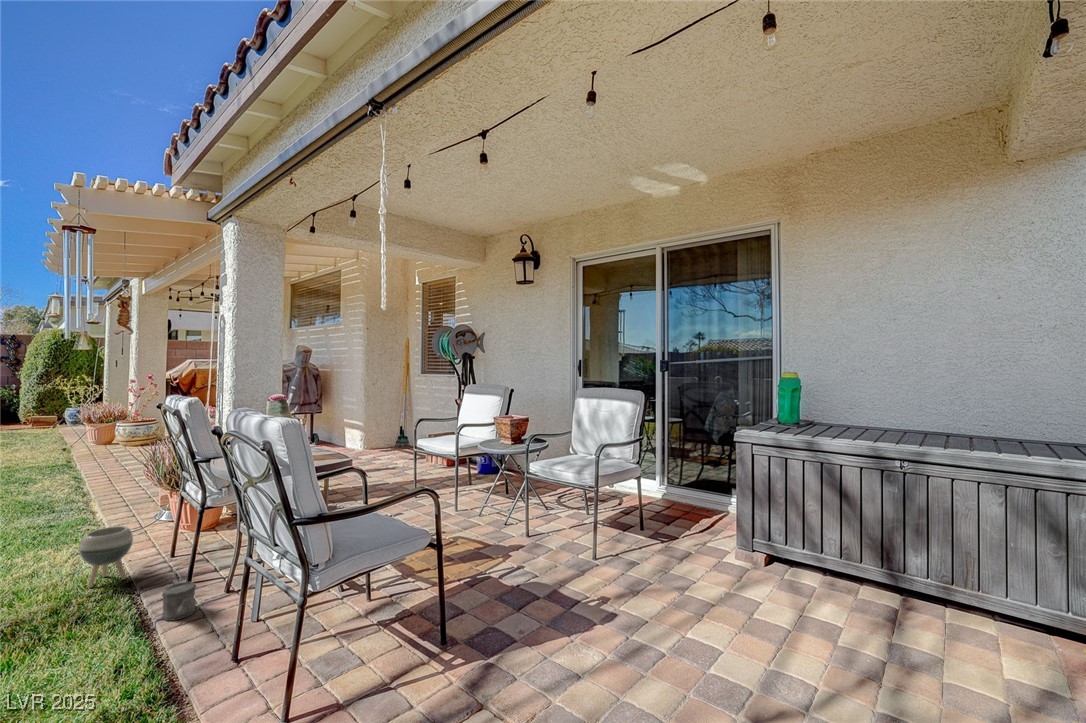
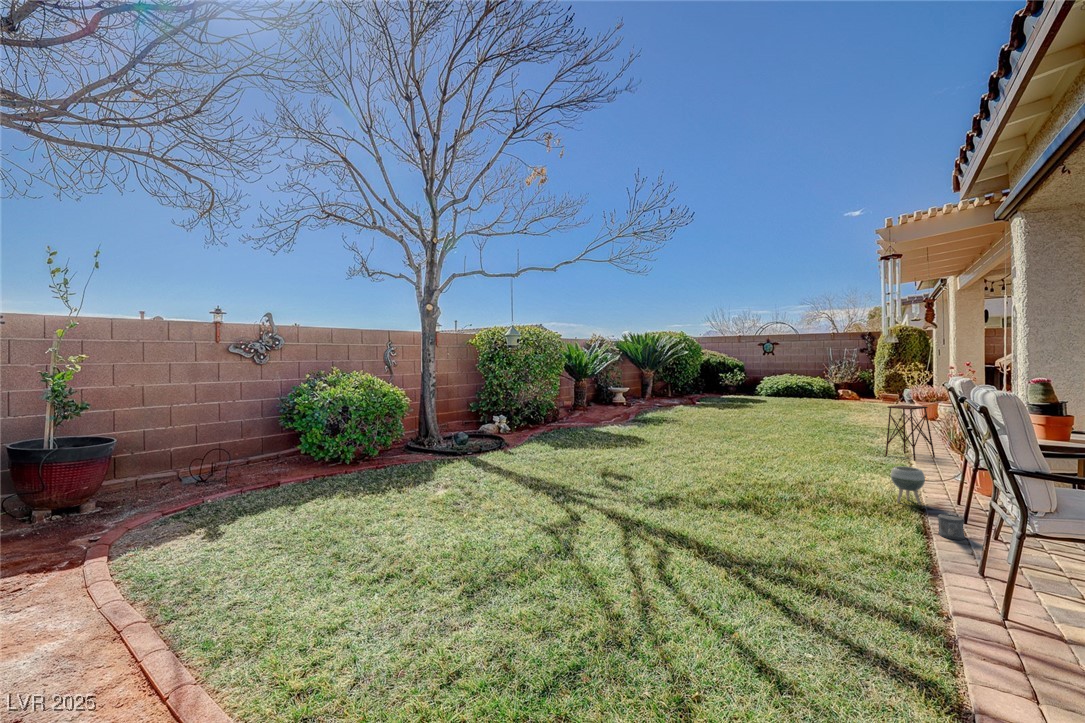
side table: none [53,432,125,511] -> present [886,405,935,461]

